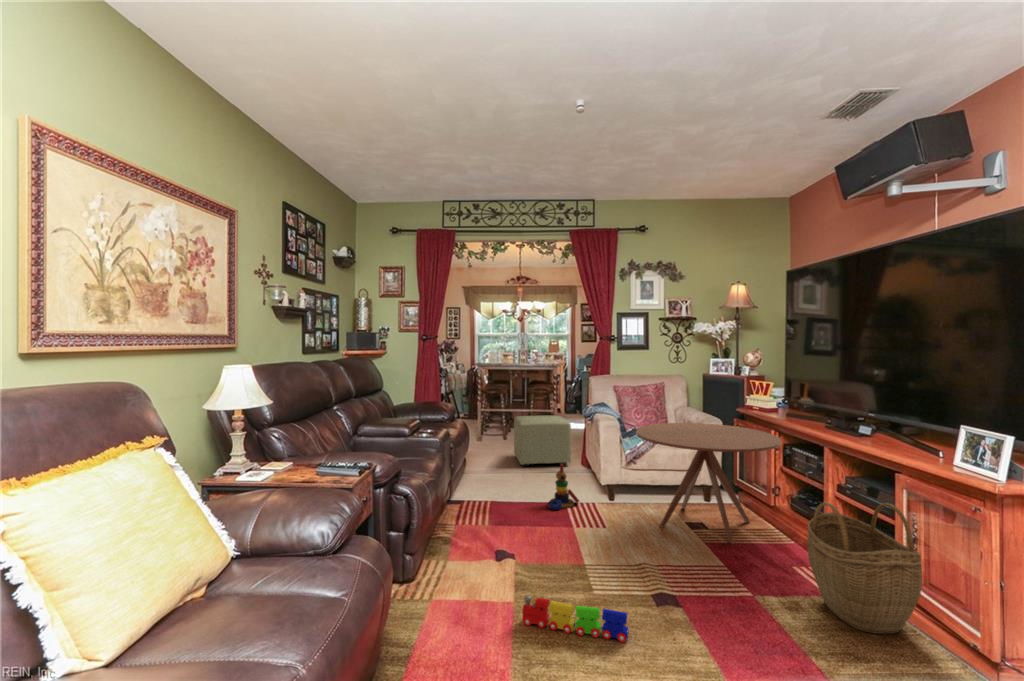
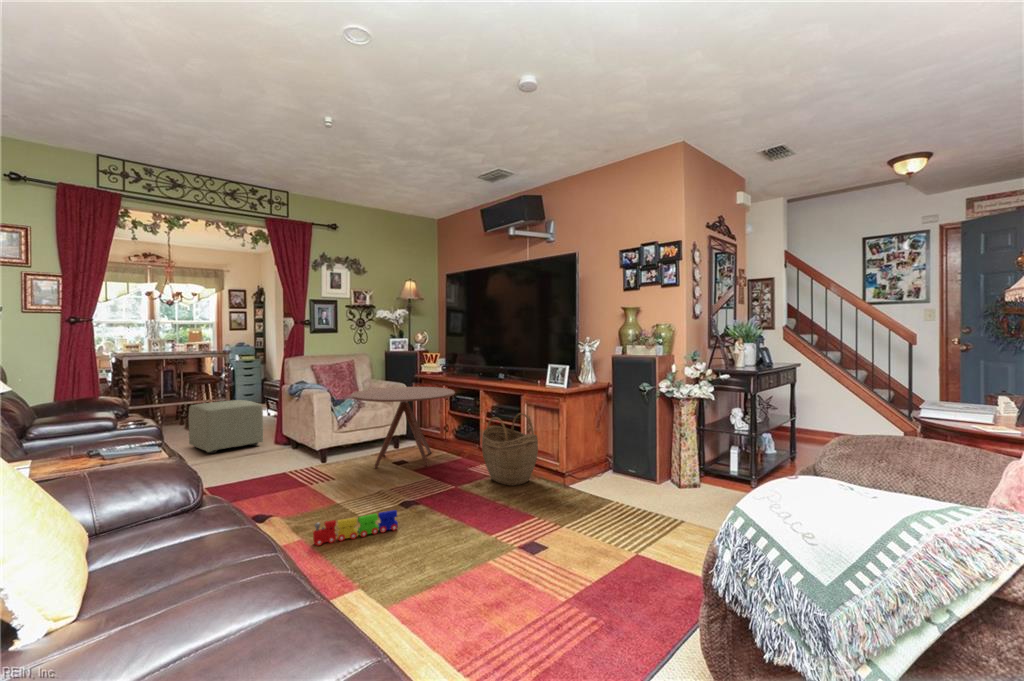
stacking toy: present [548,464,579,510] -> none [266,435,297,478]

